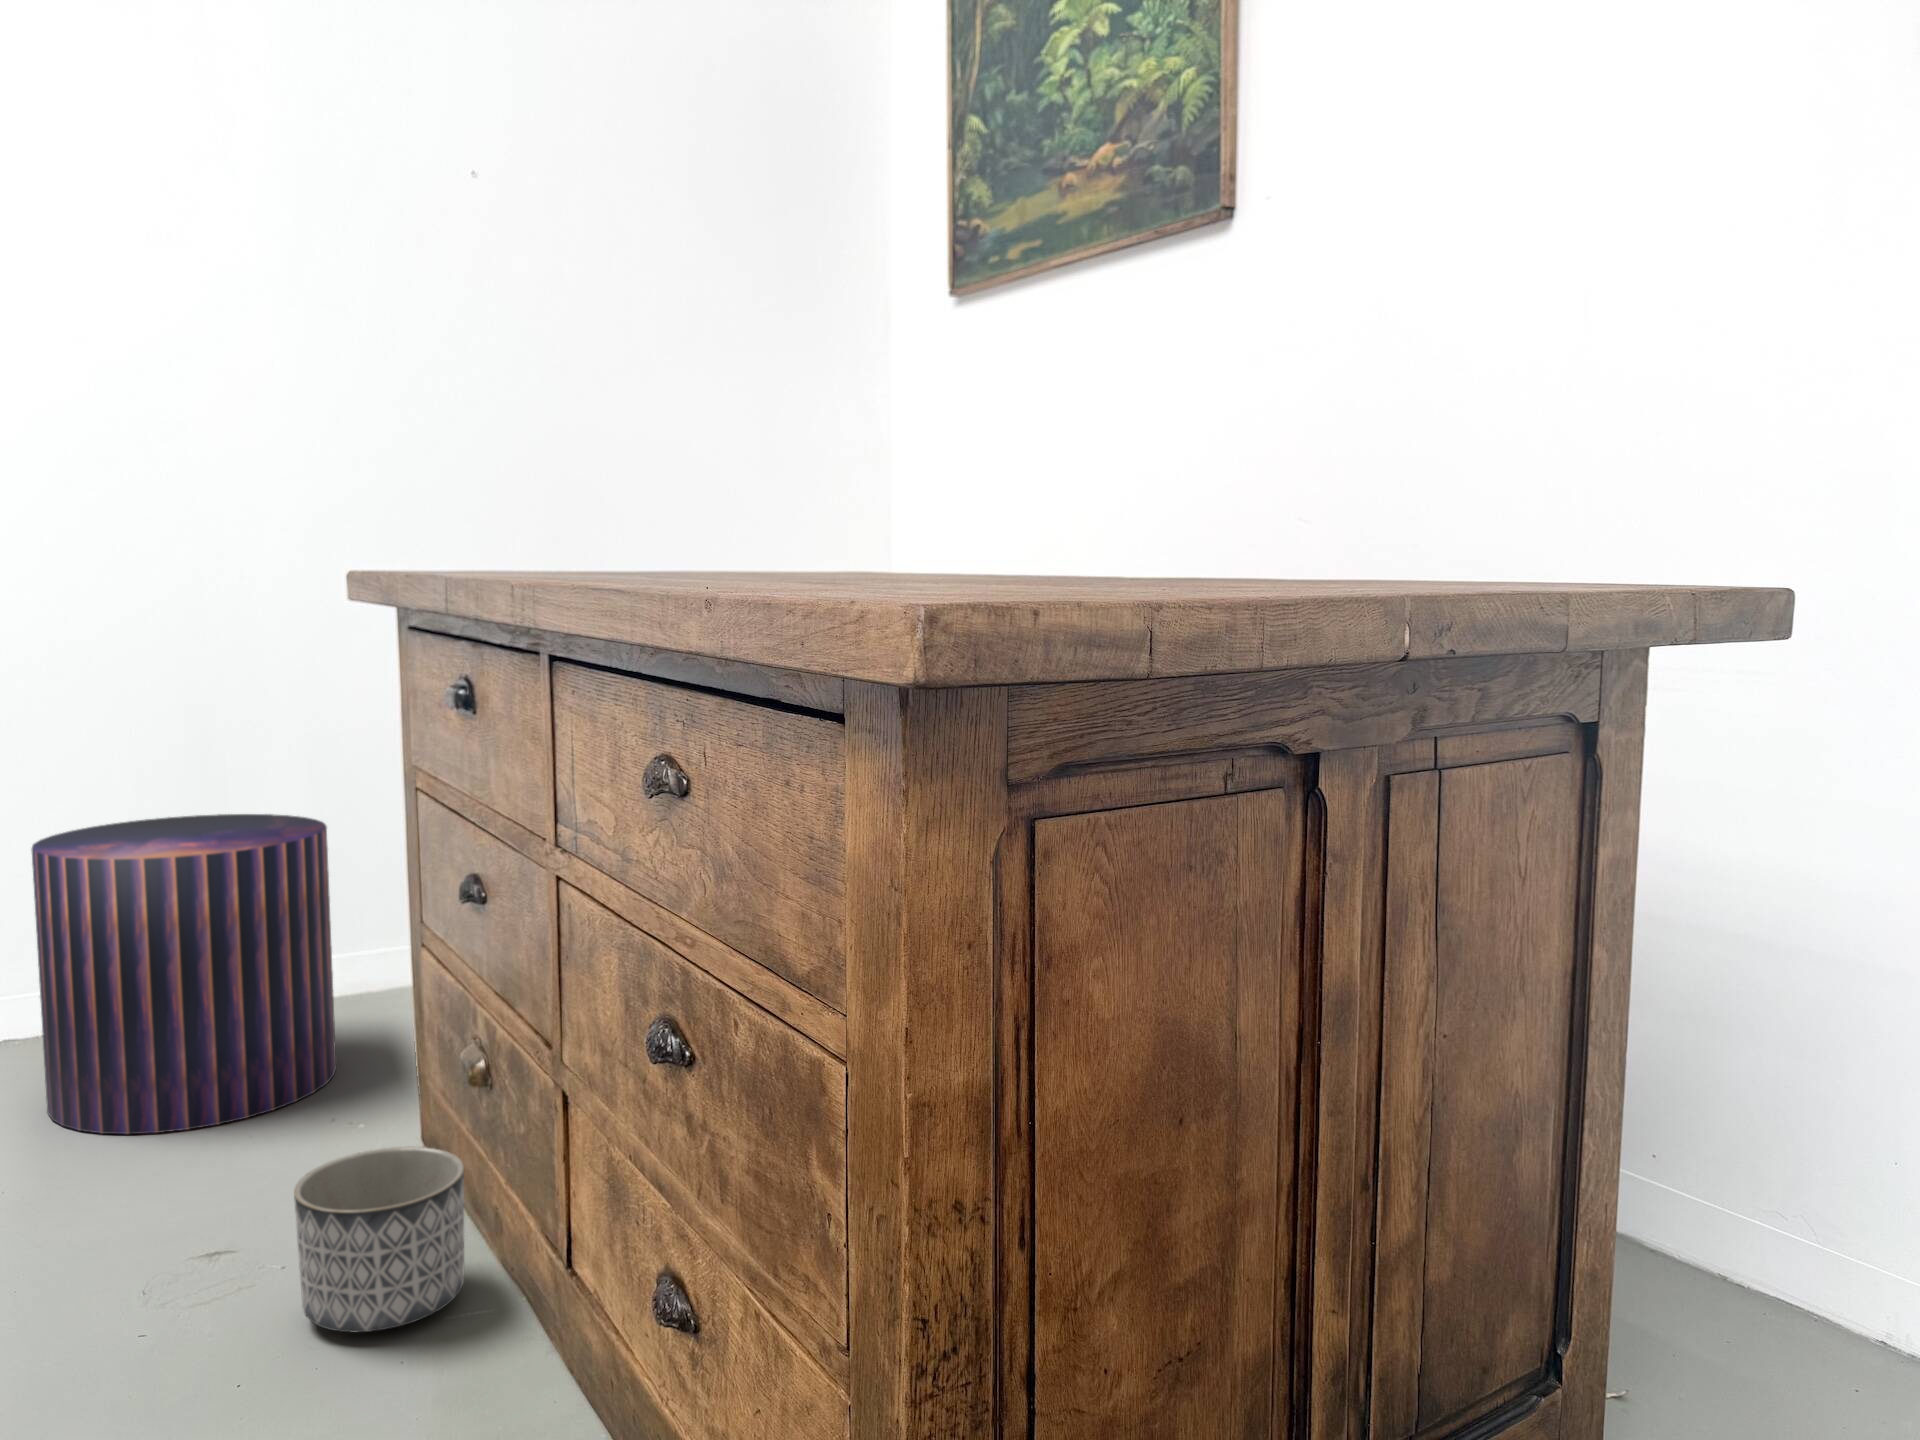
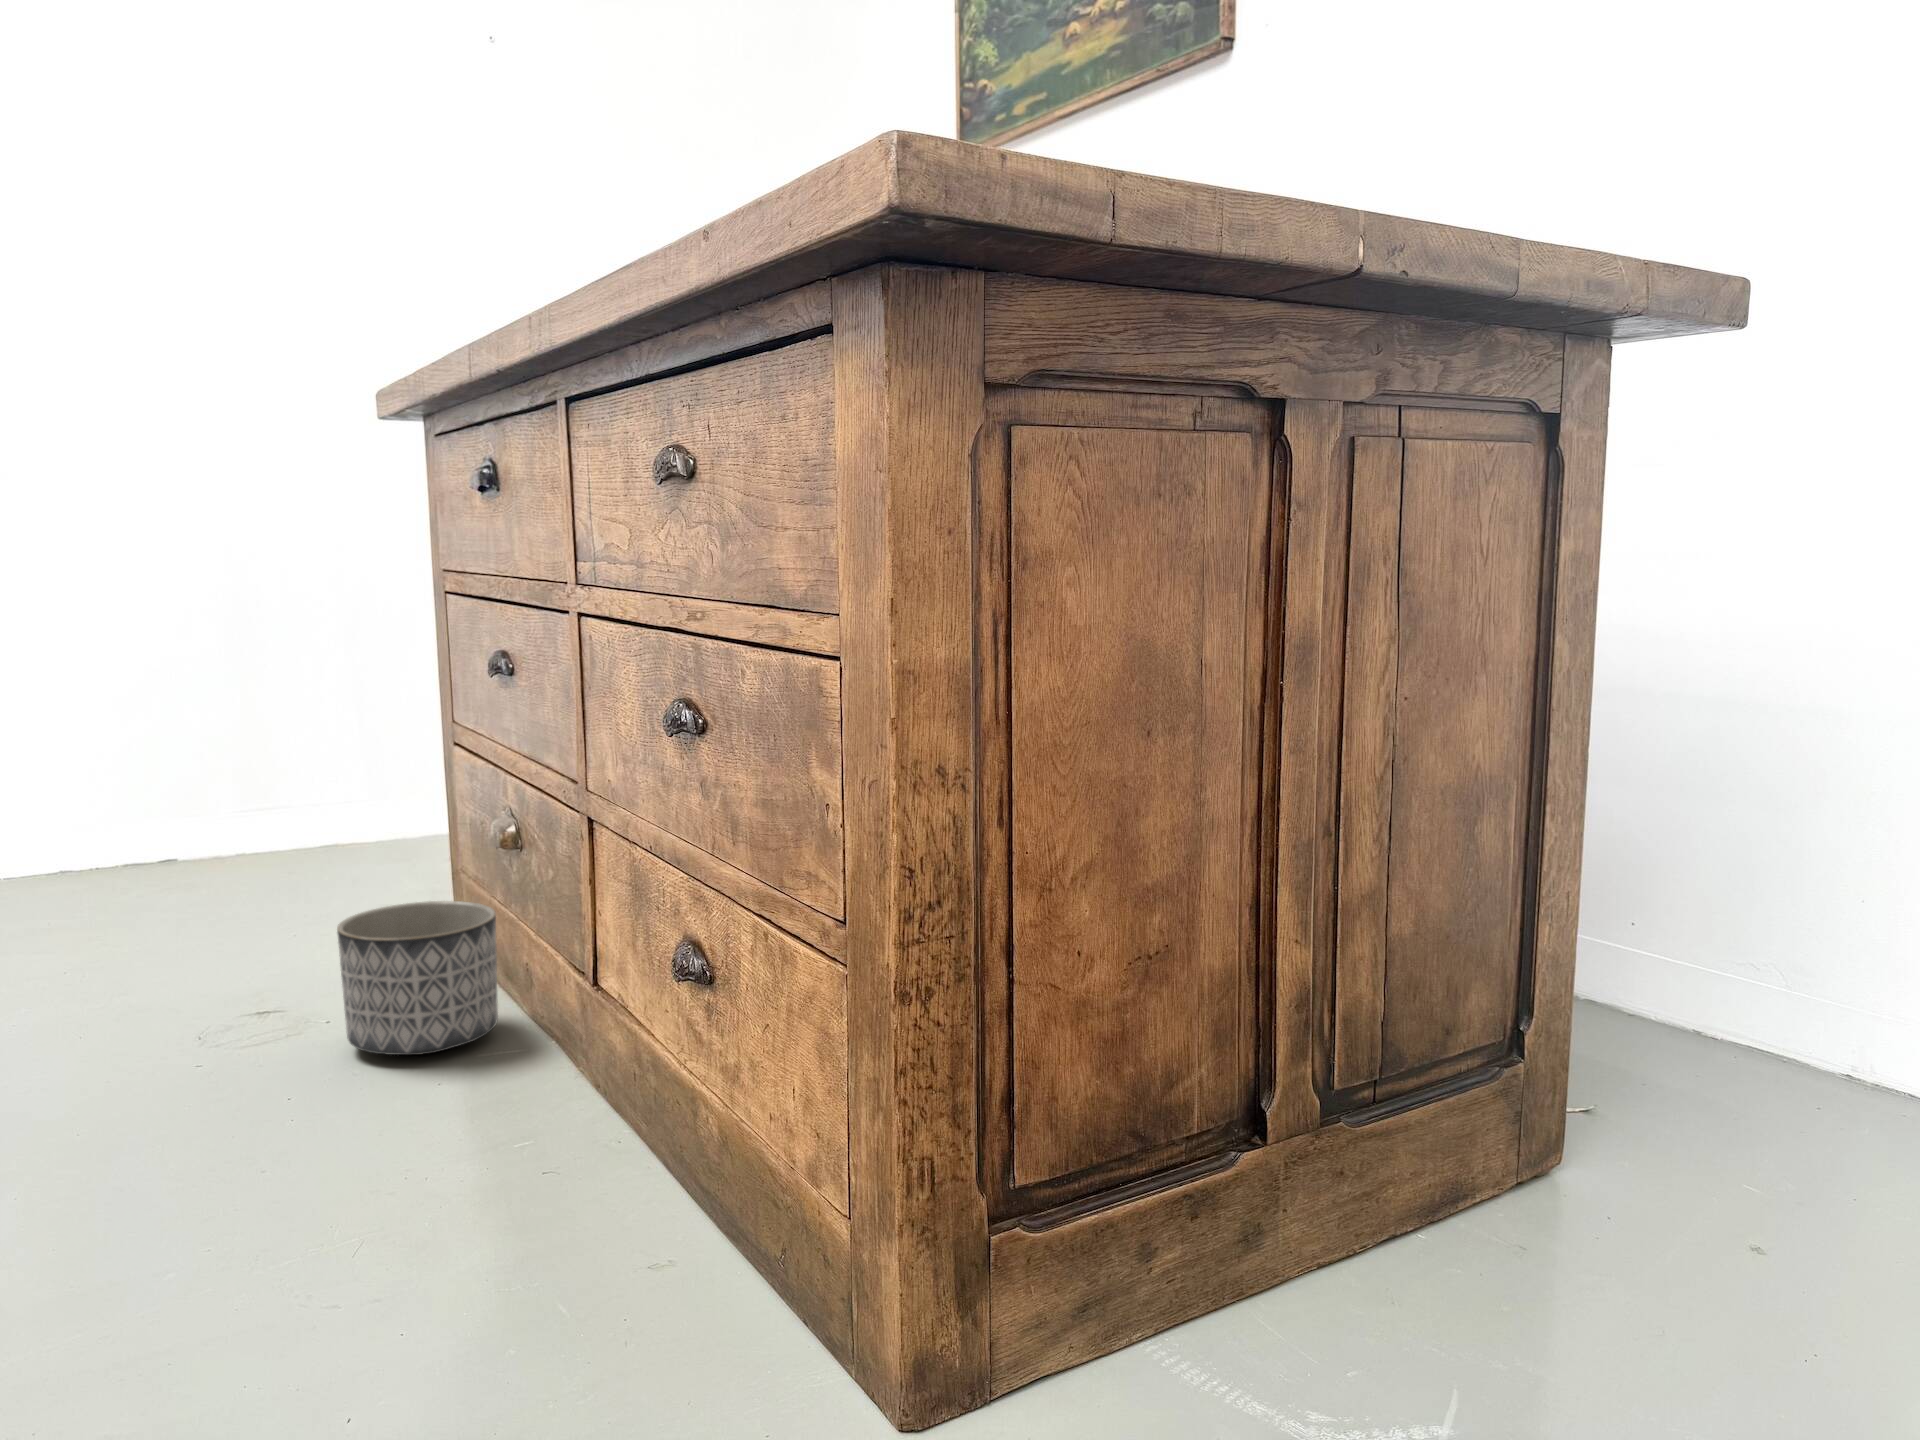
pouf: present [31,814,336,1134] -> none [82,648,375,931]

